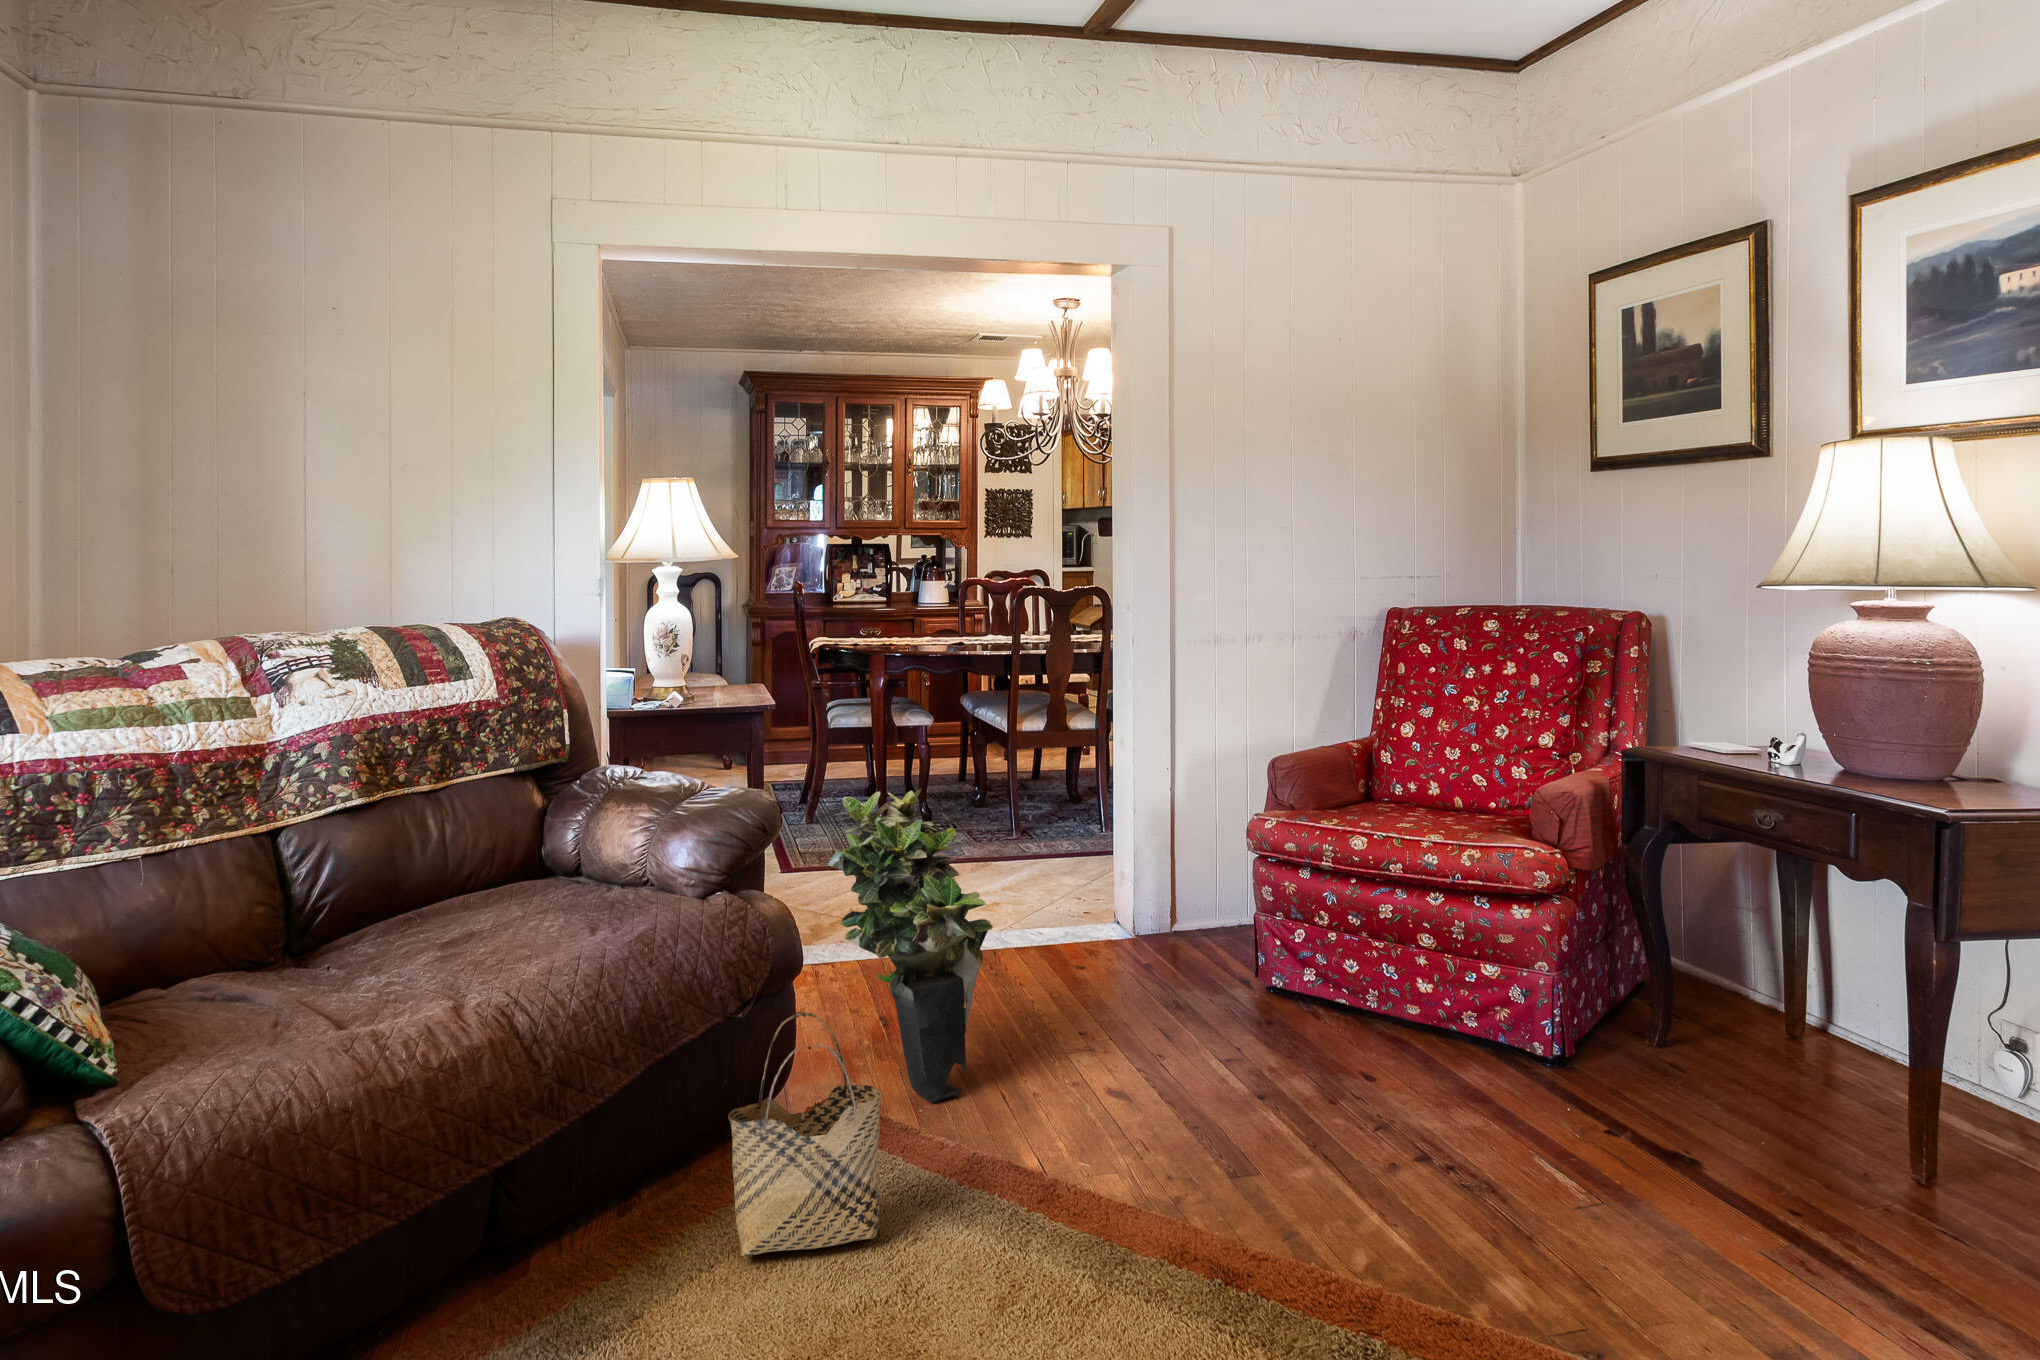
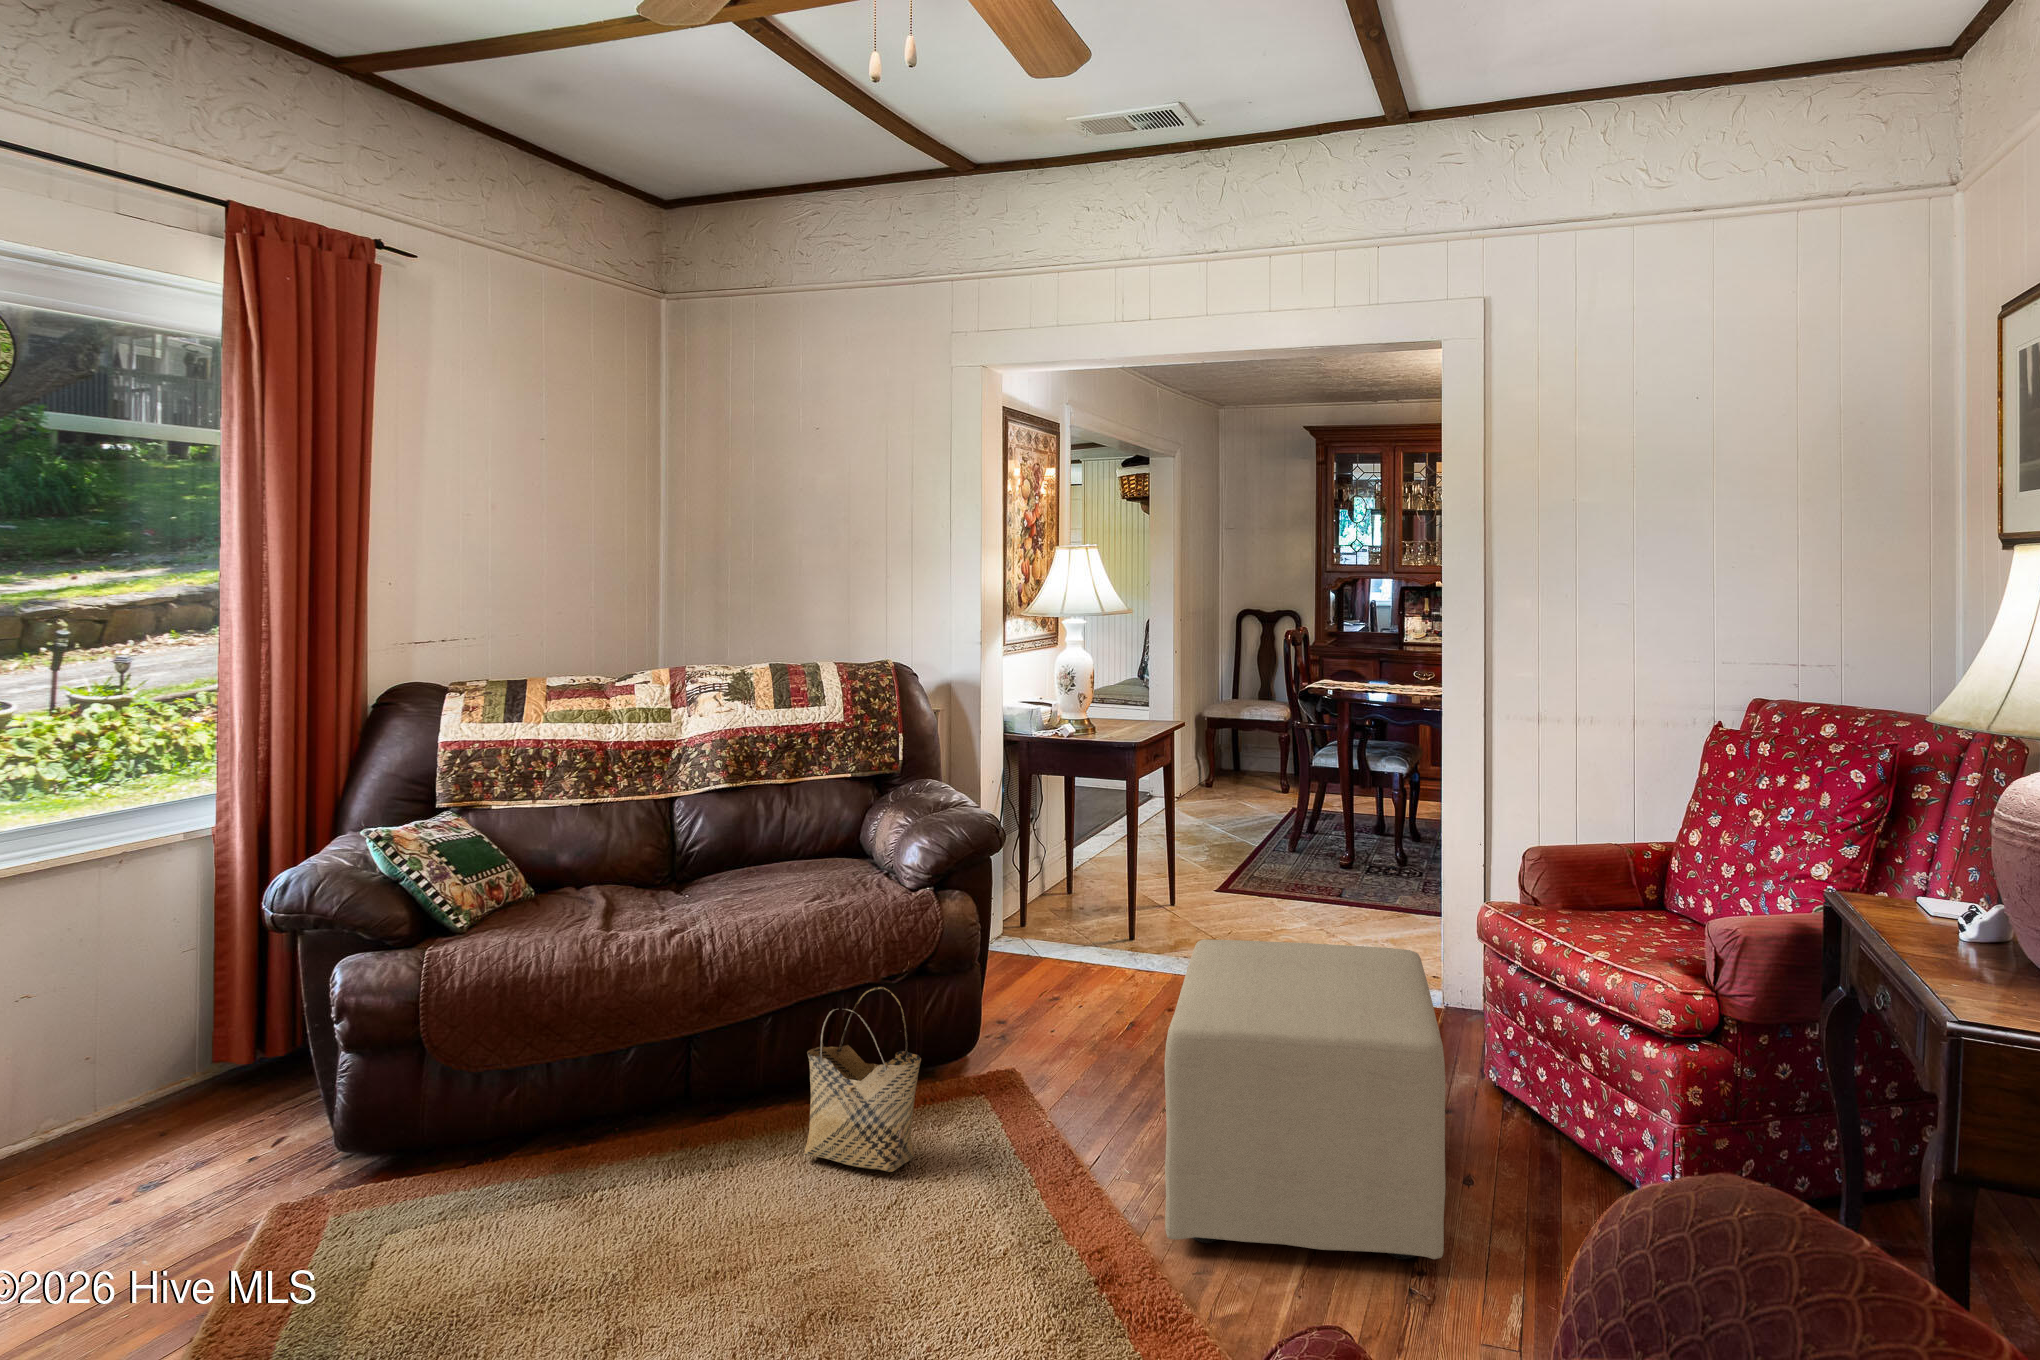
potted plant: present [828,789,993,1103] -> none [1005,828,1141,1099]
ottoman: none [1094,861,1463,1199] -> present [1164,939,1445,1259]

